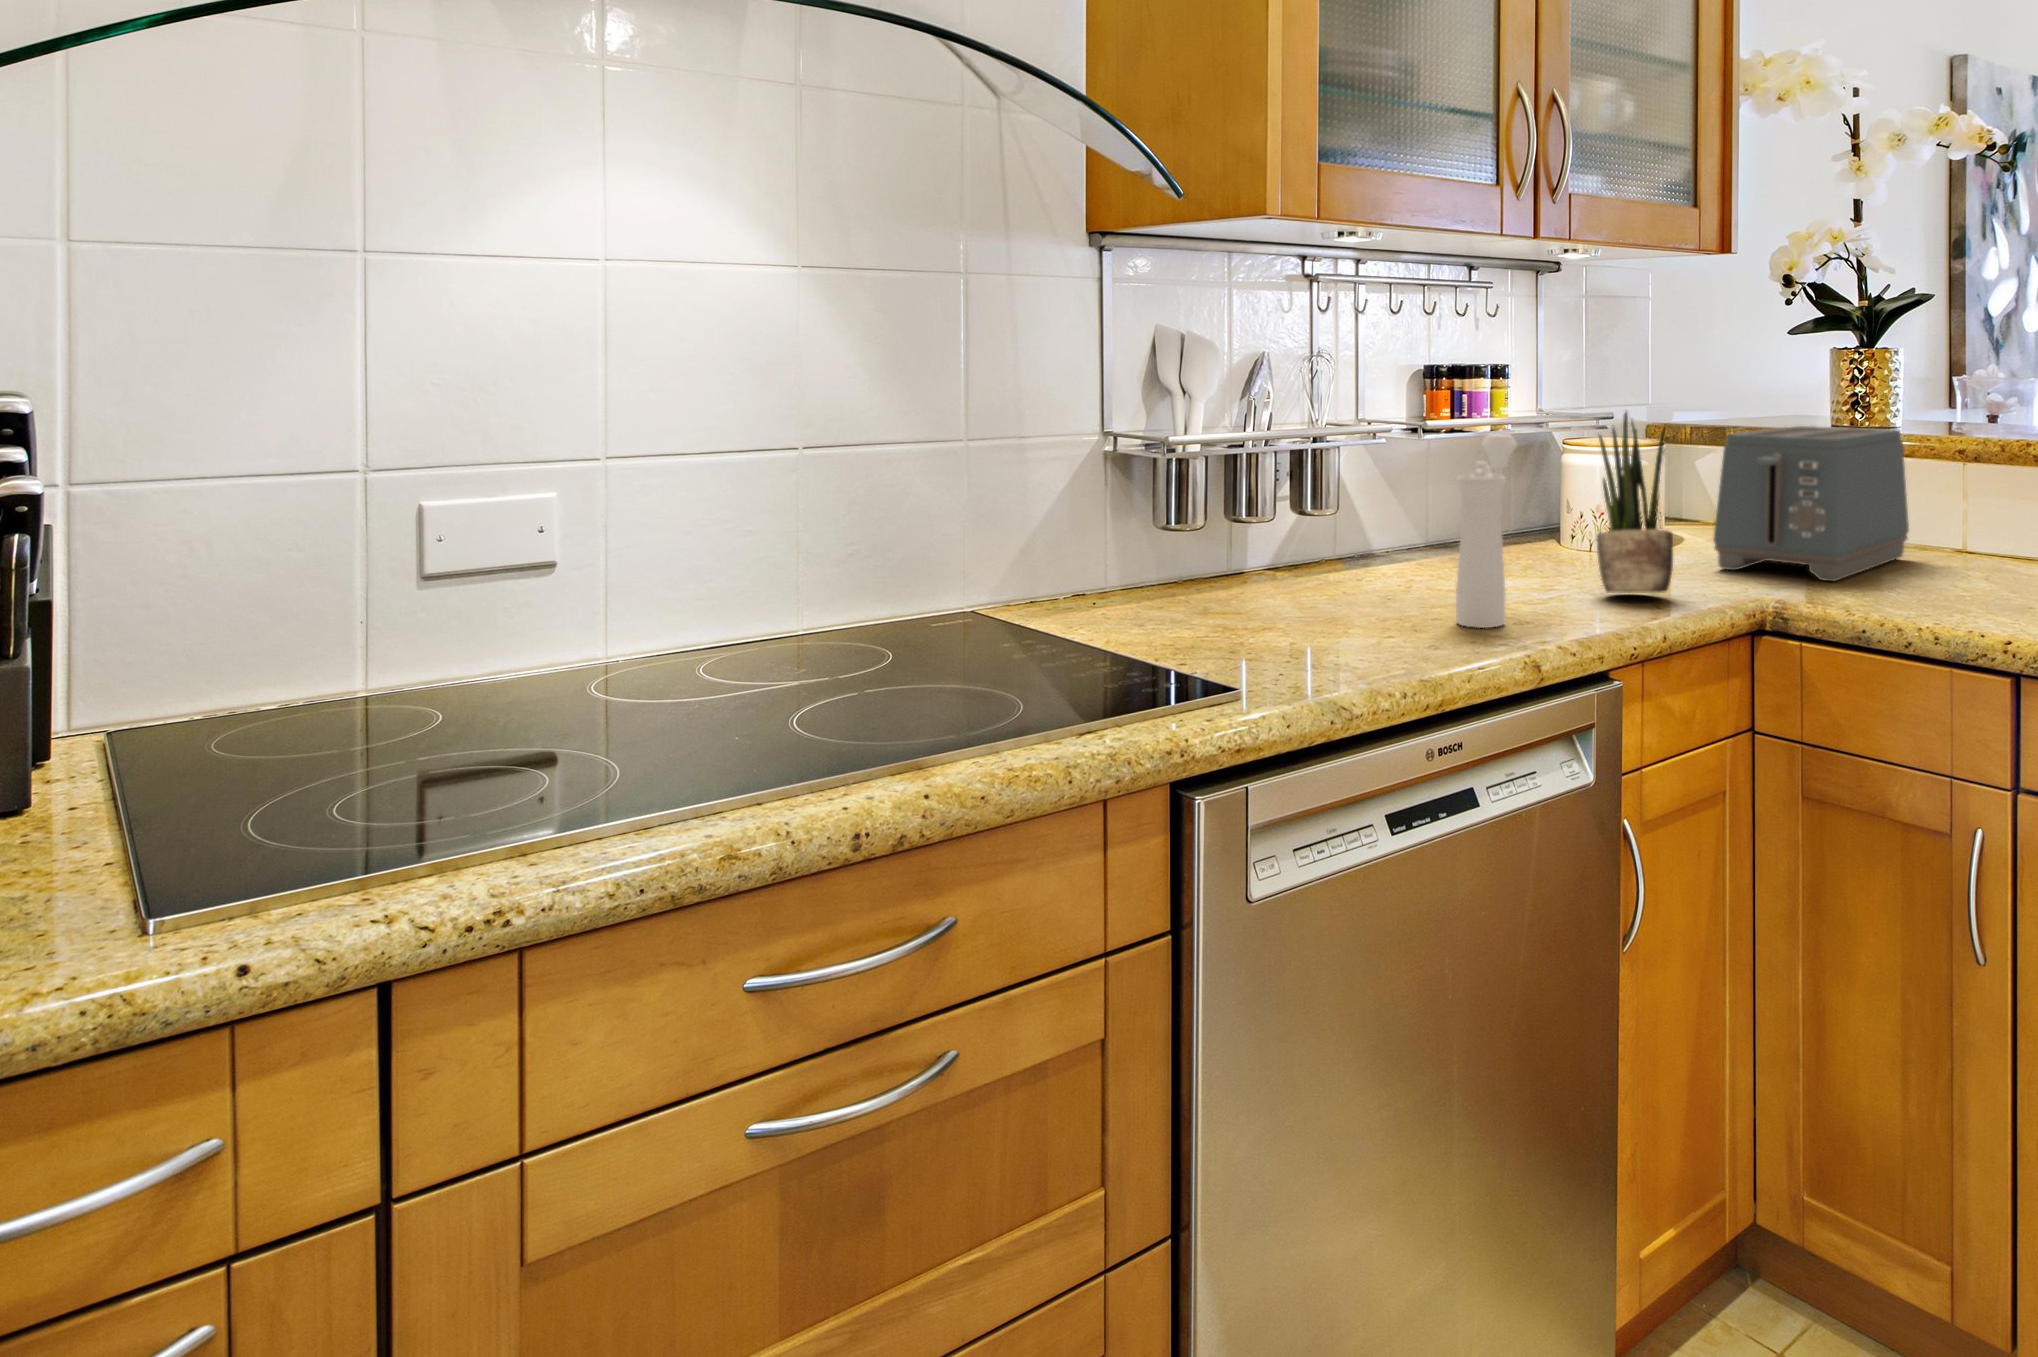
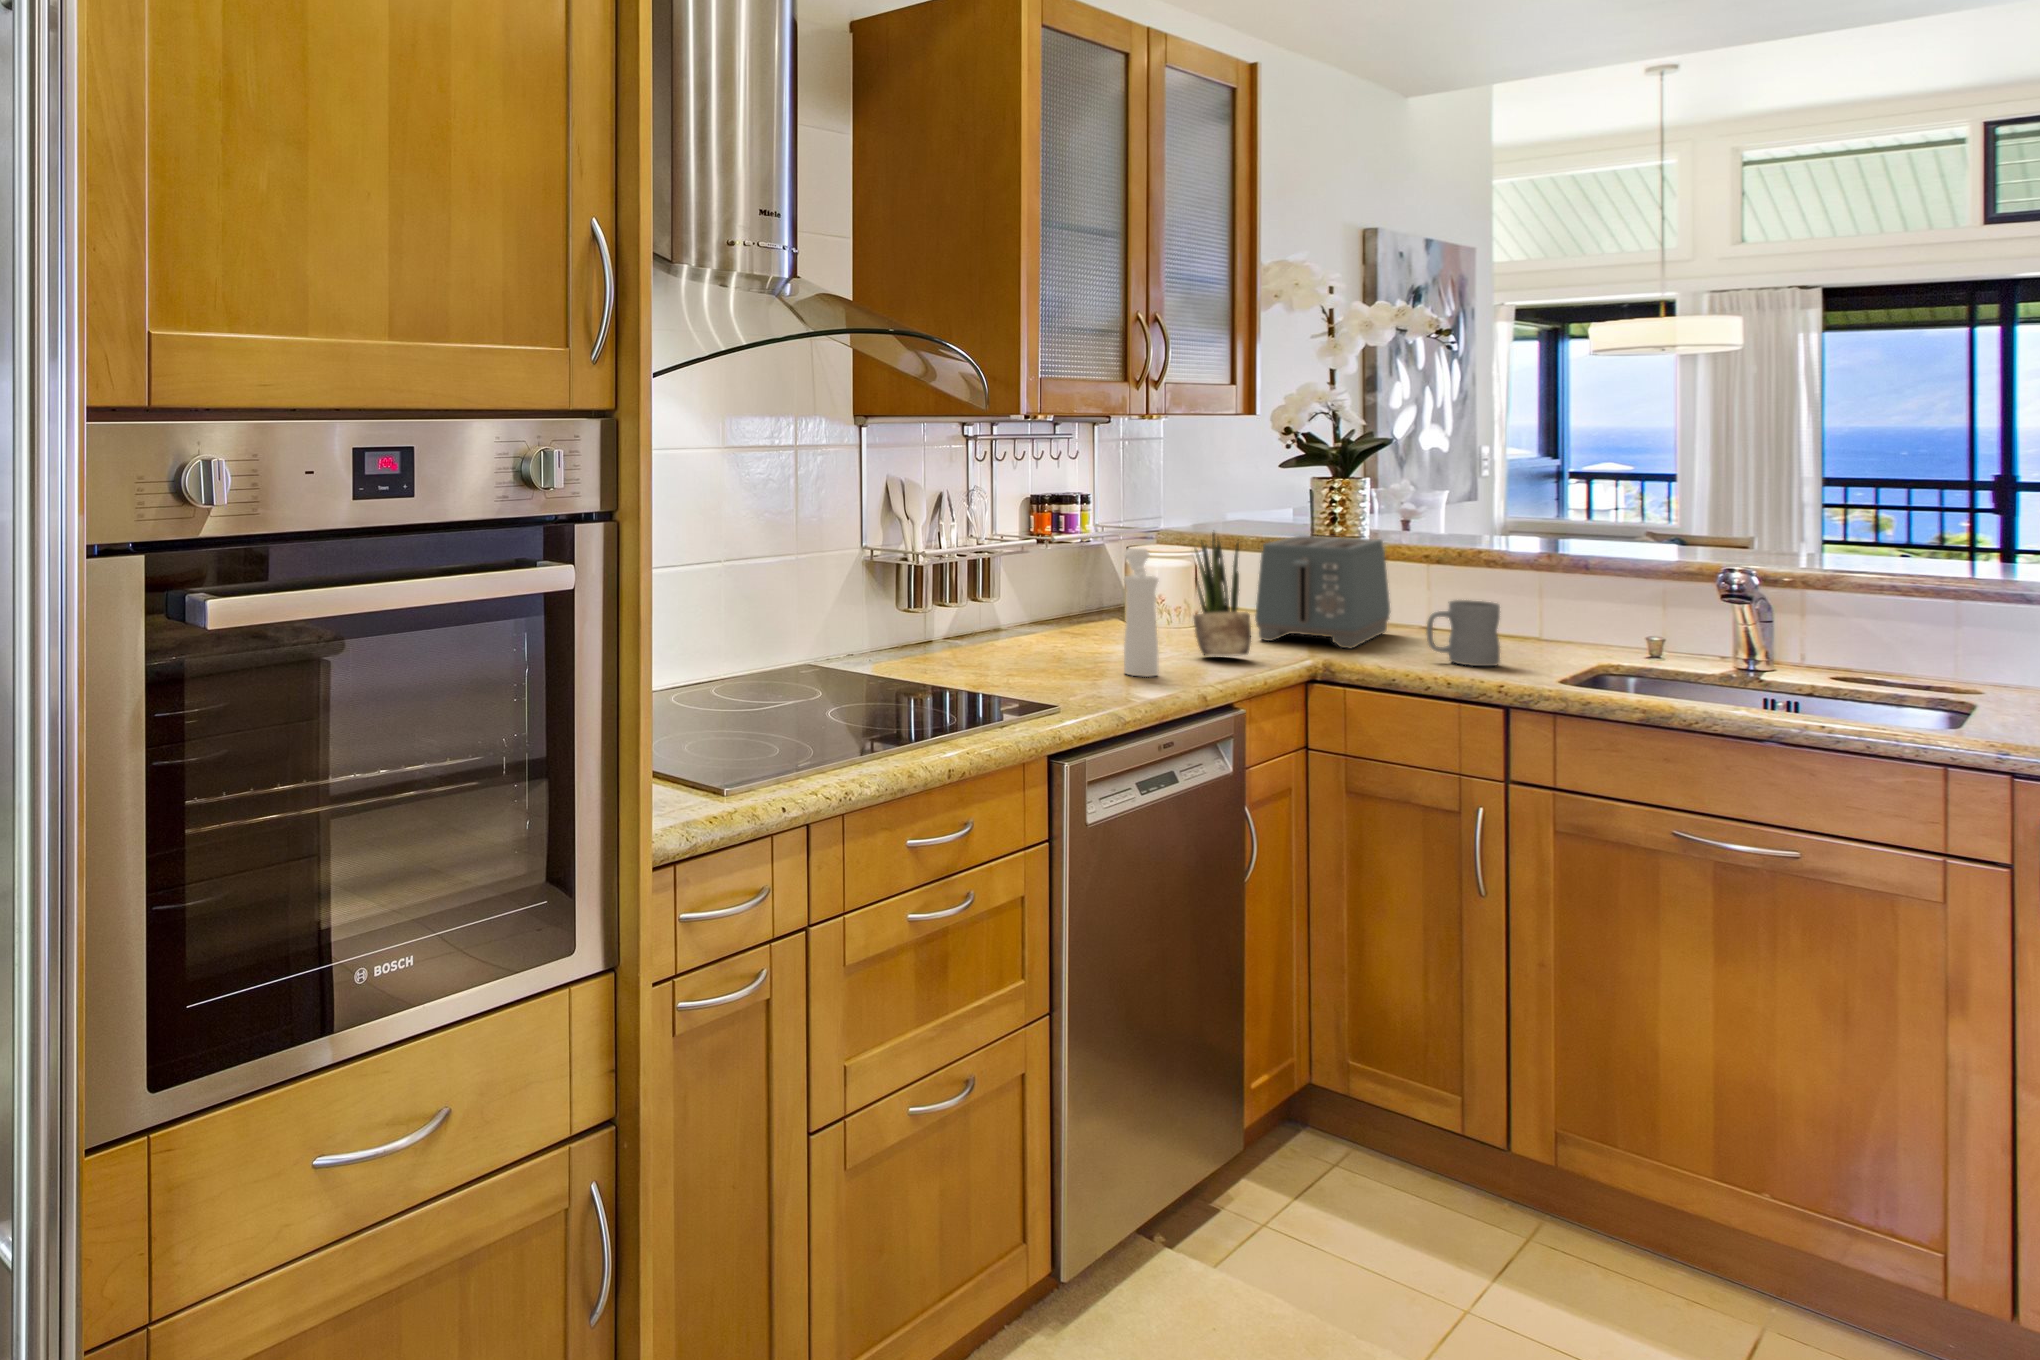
mug: none [1925,512,2028,609] -> present [1426,600,1500,666]

